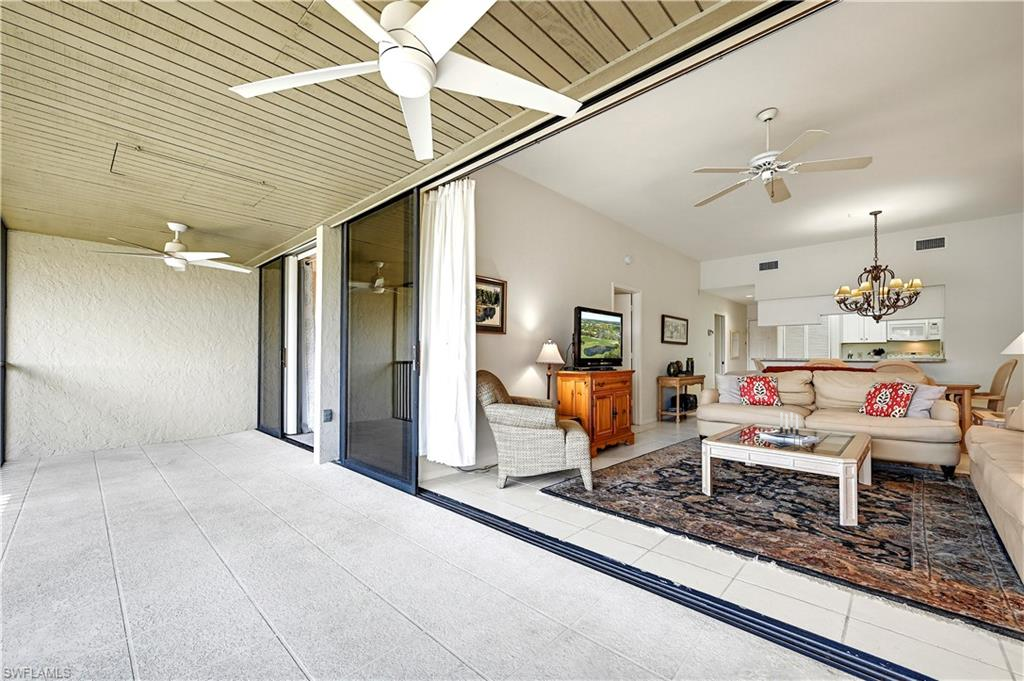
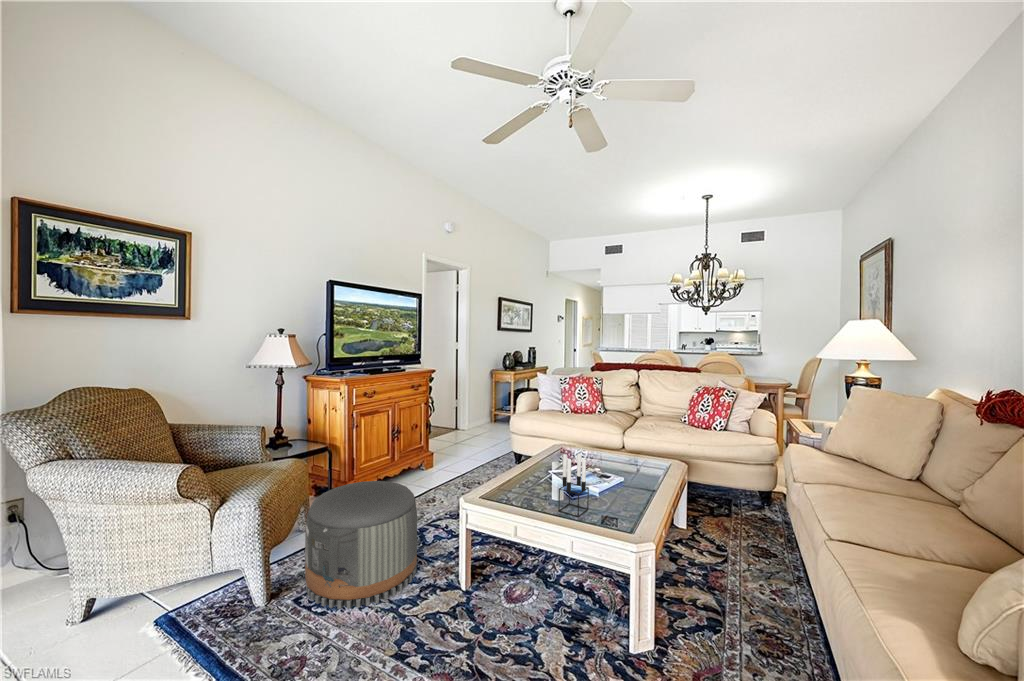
pouf: none [607,432,674,497] -> present [305,481,417,609]

